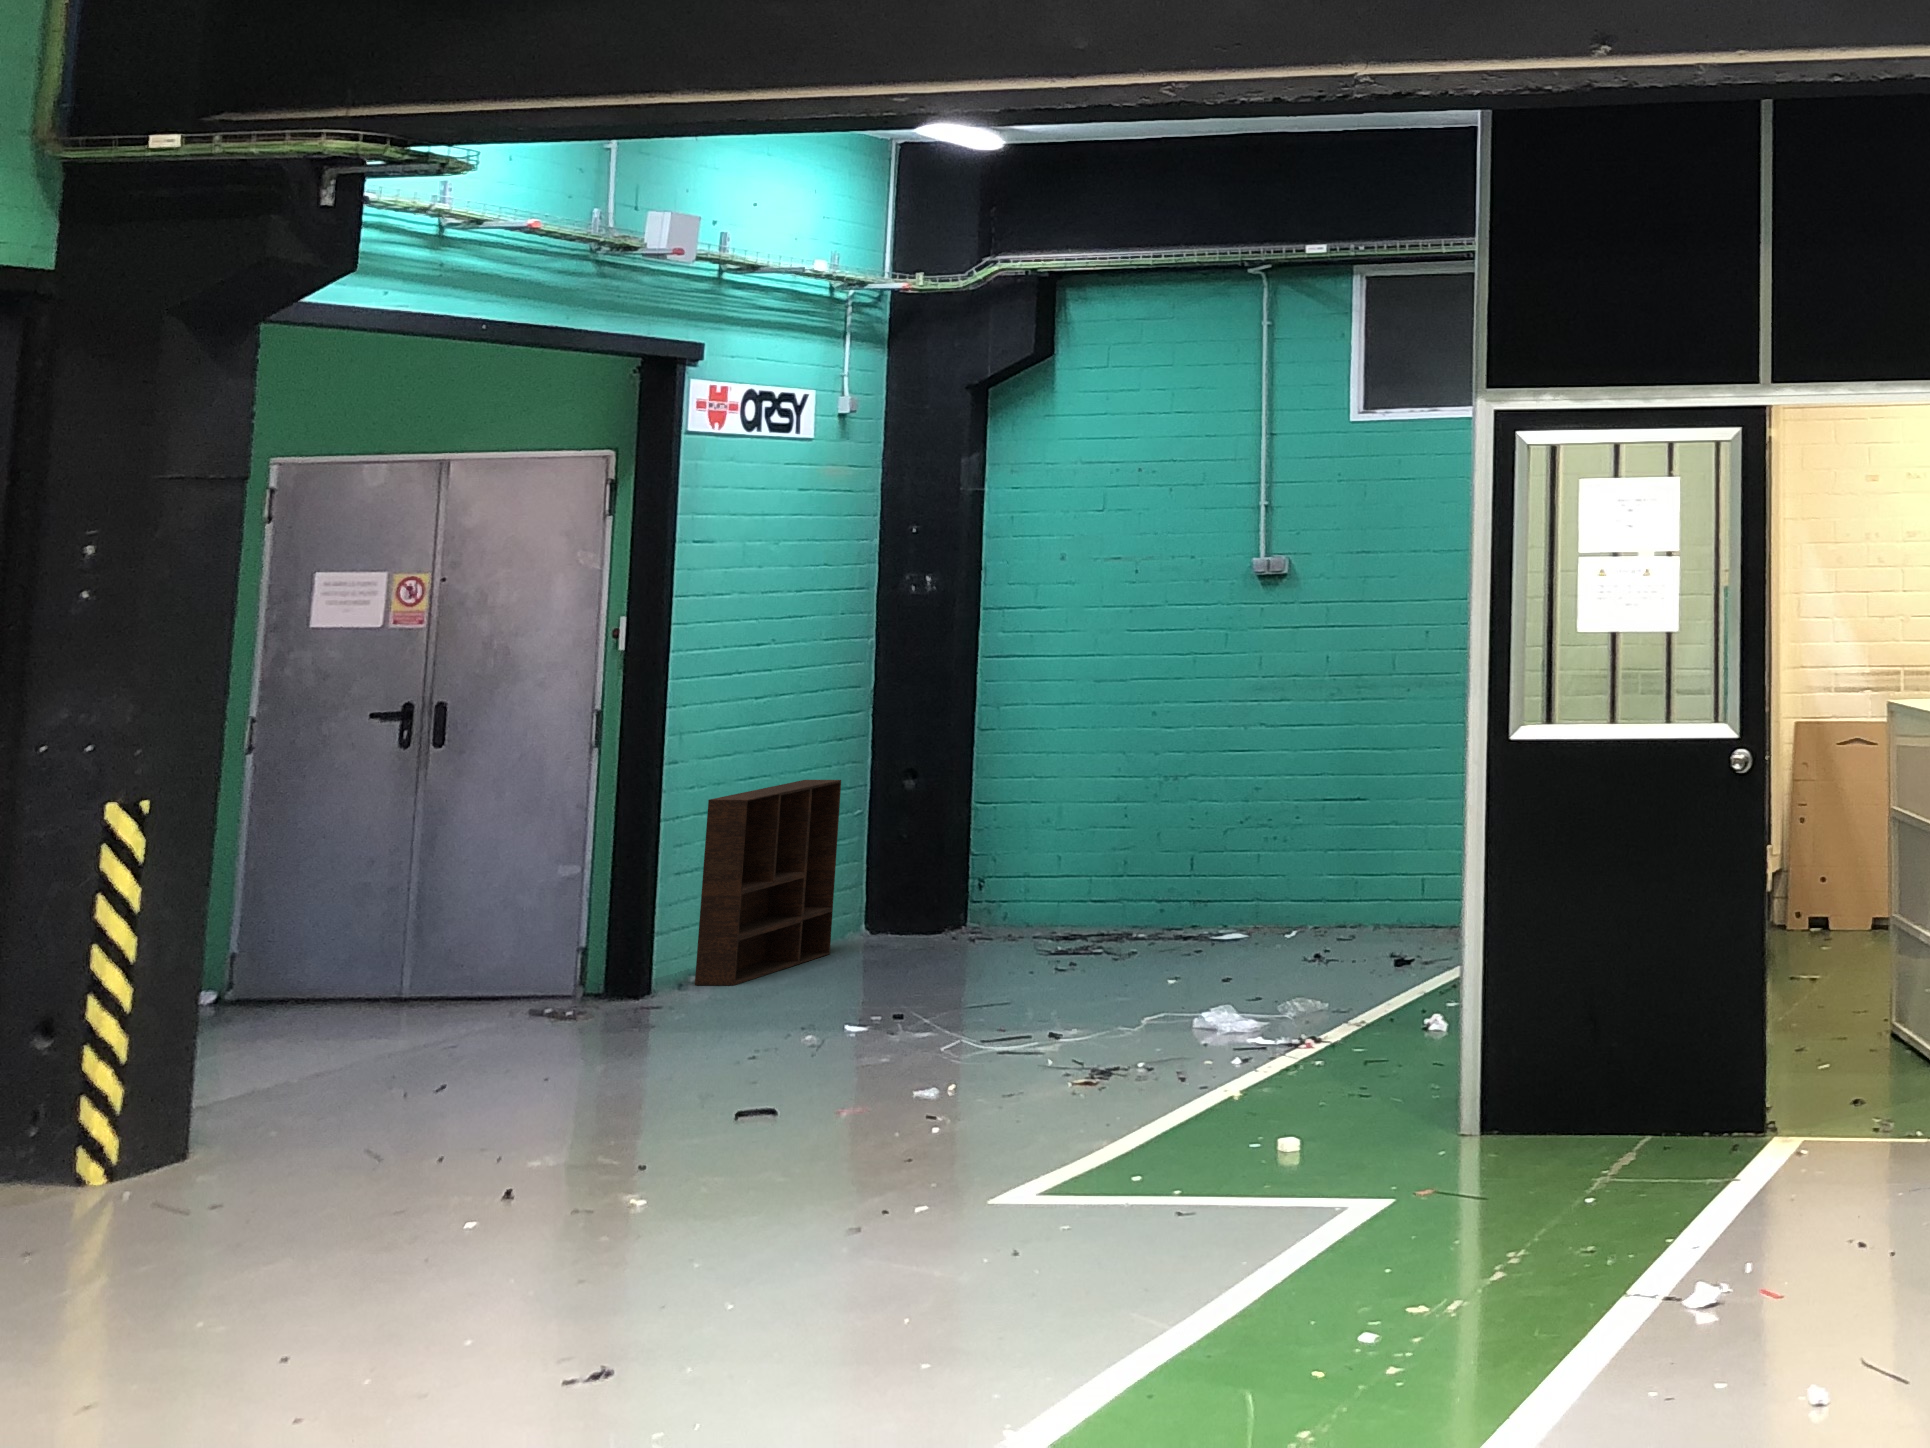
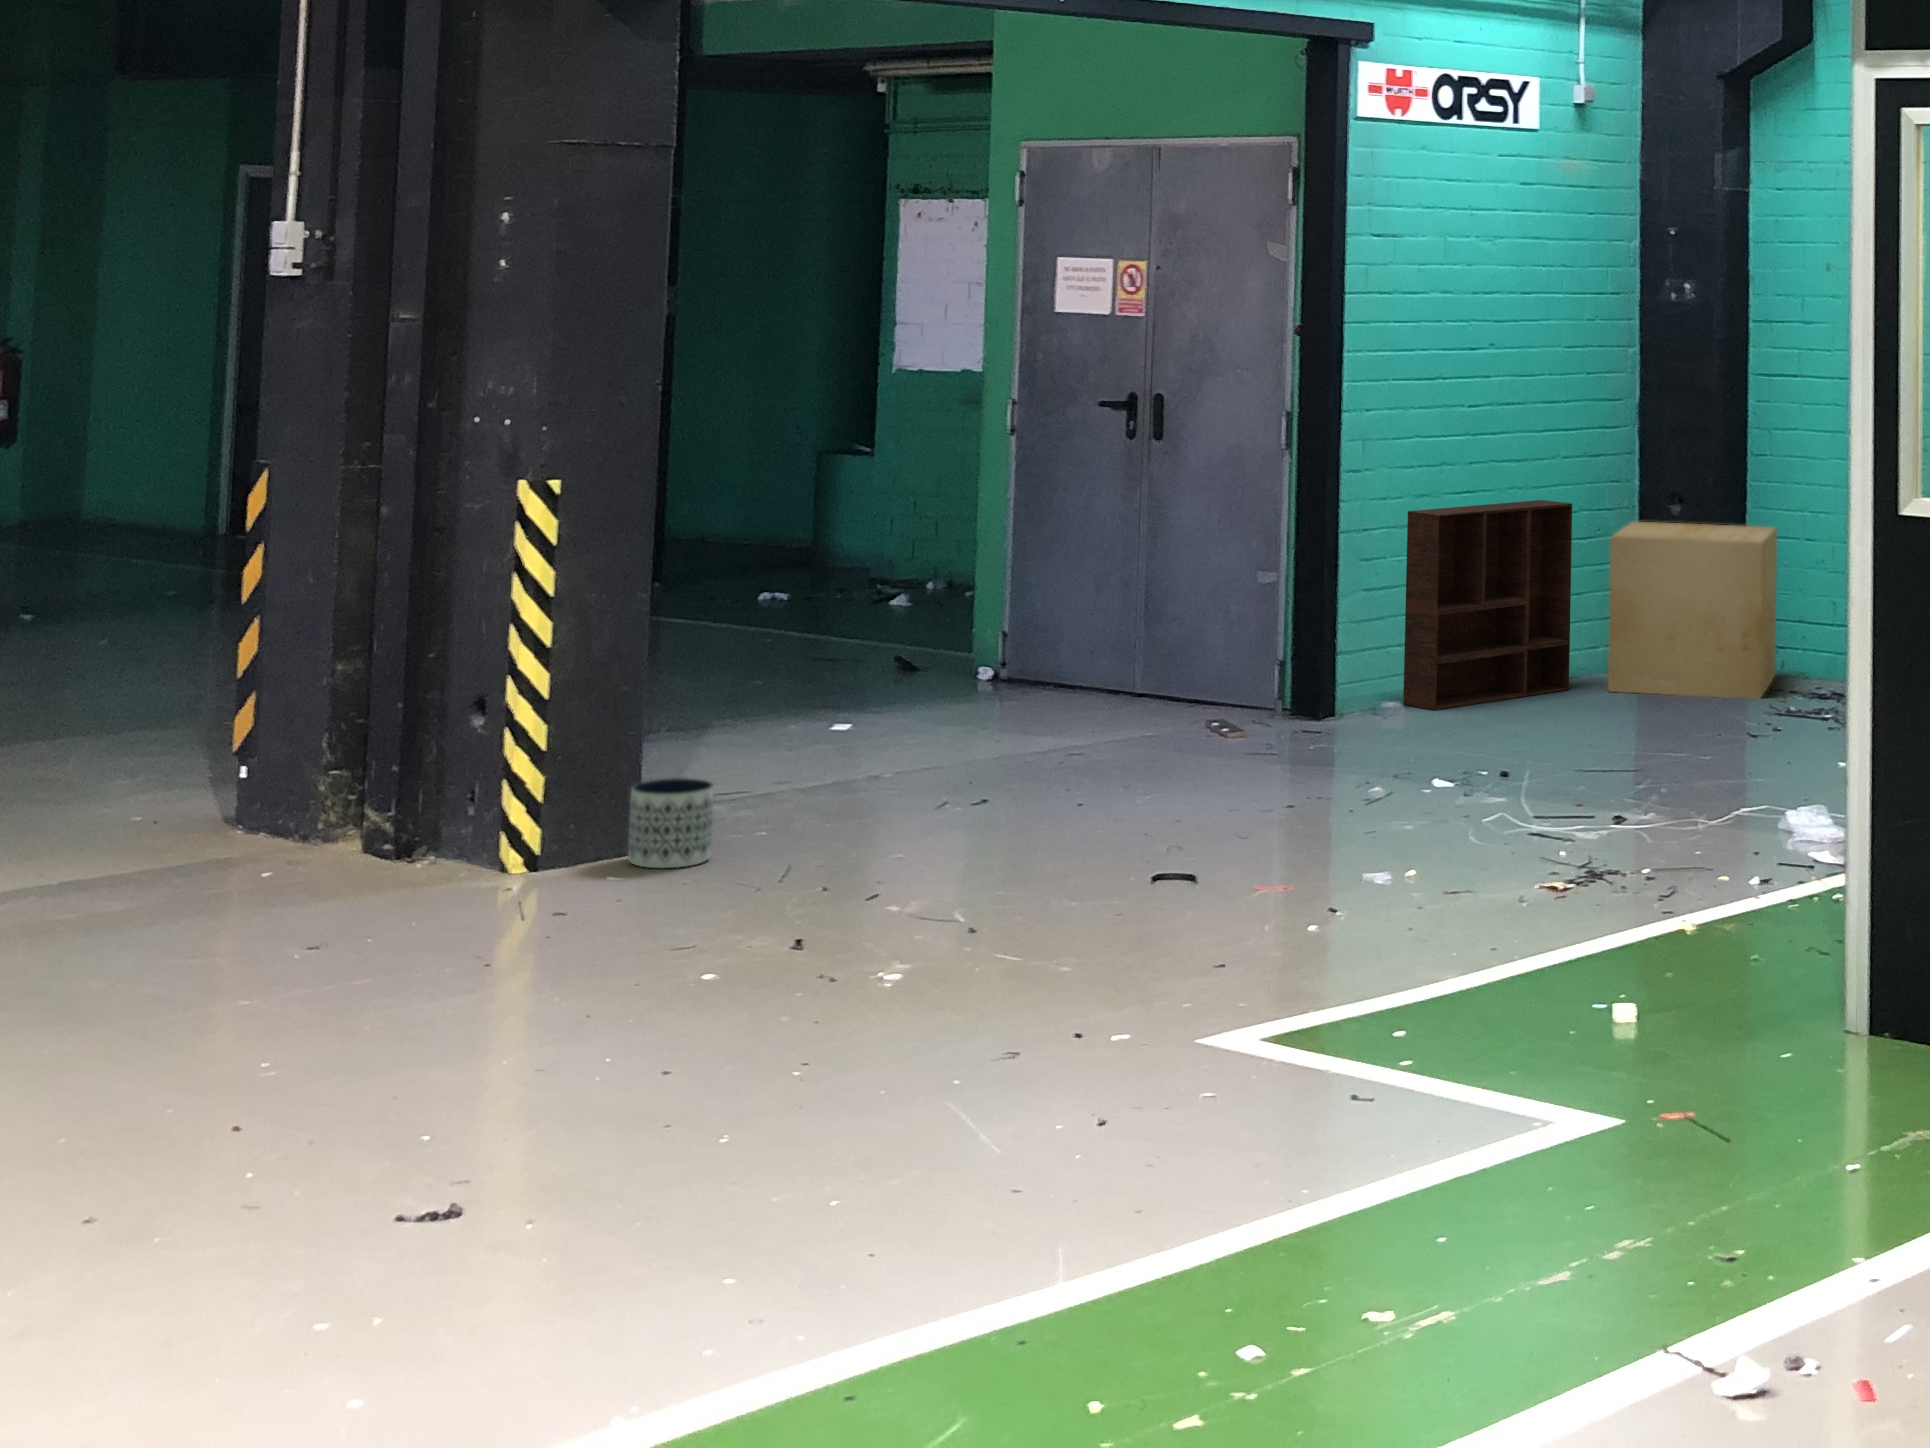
cardboard box: none [857,786,1022,951] -> present [1608,521,1777,699]
planter: none [161,1115,261,1208] -> present [628,778,714,868]

